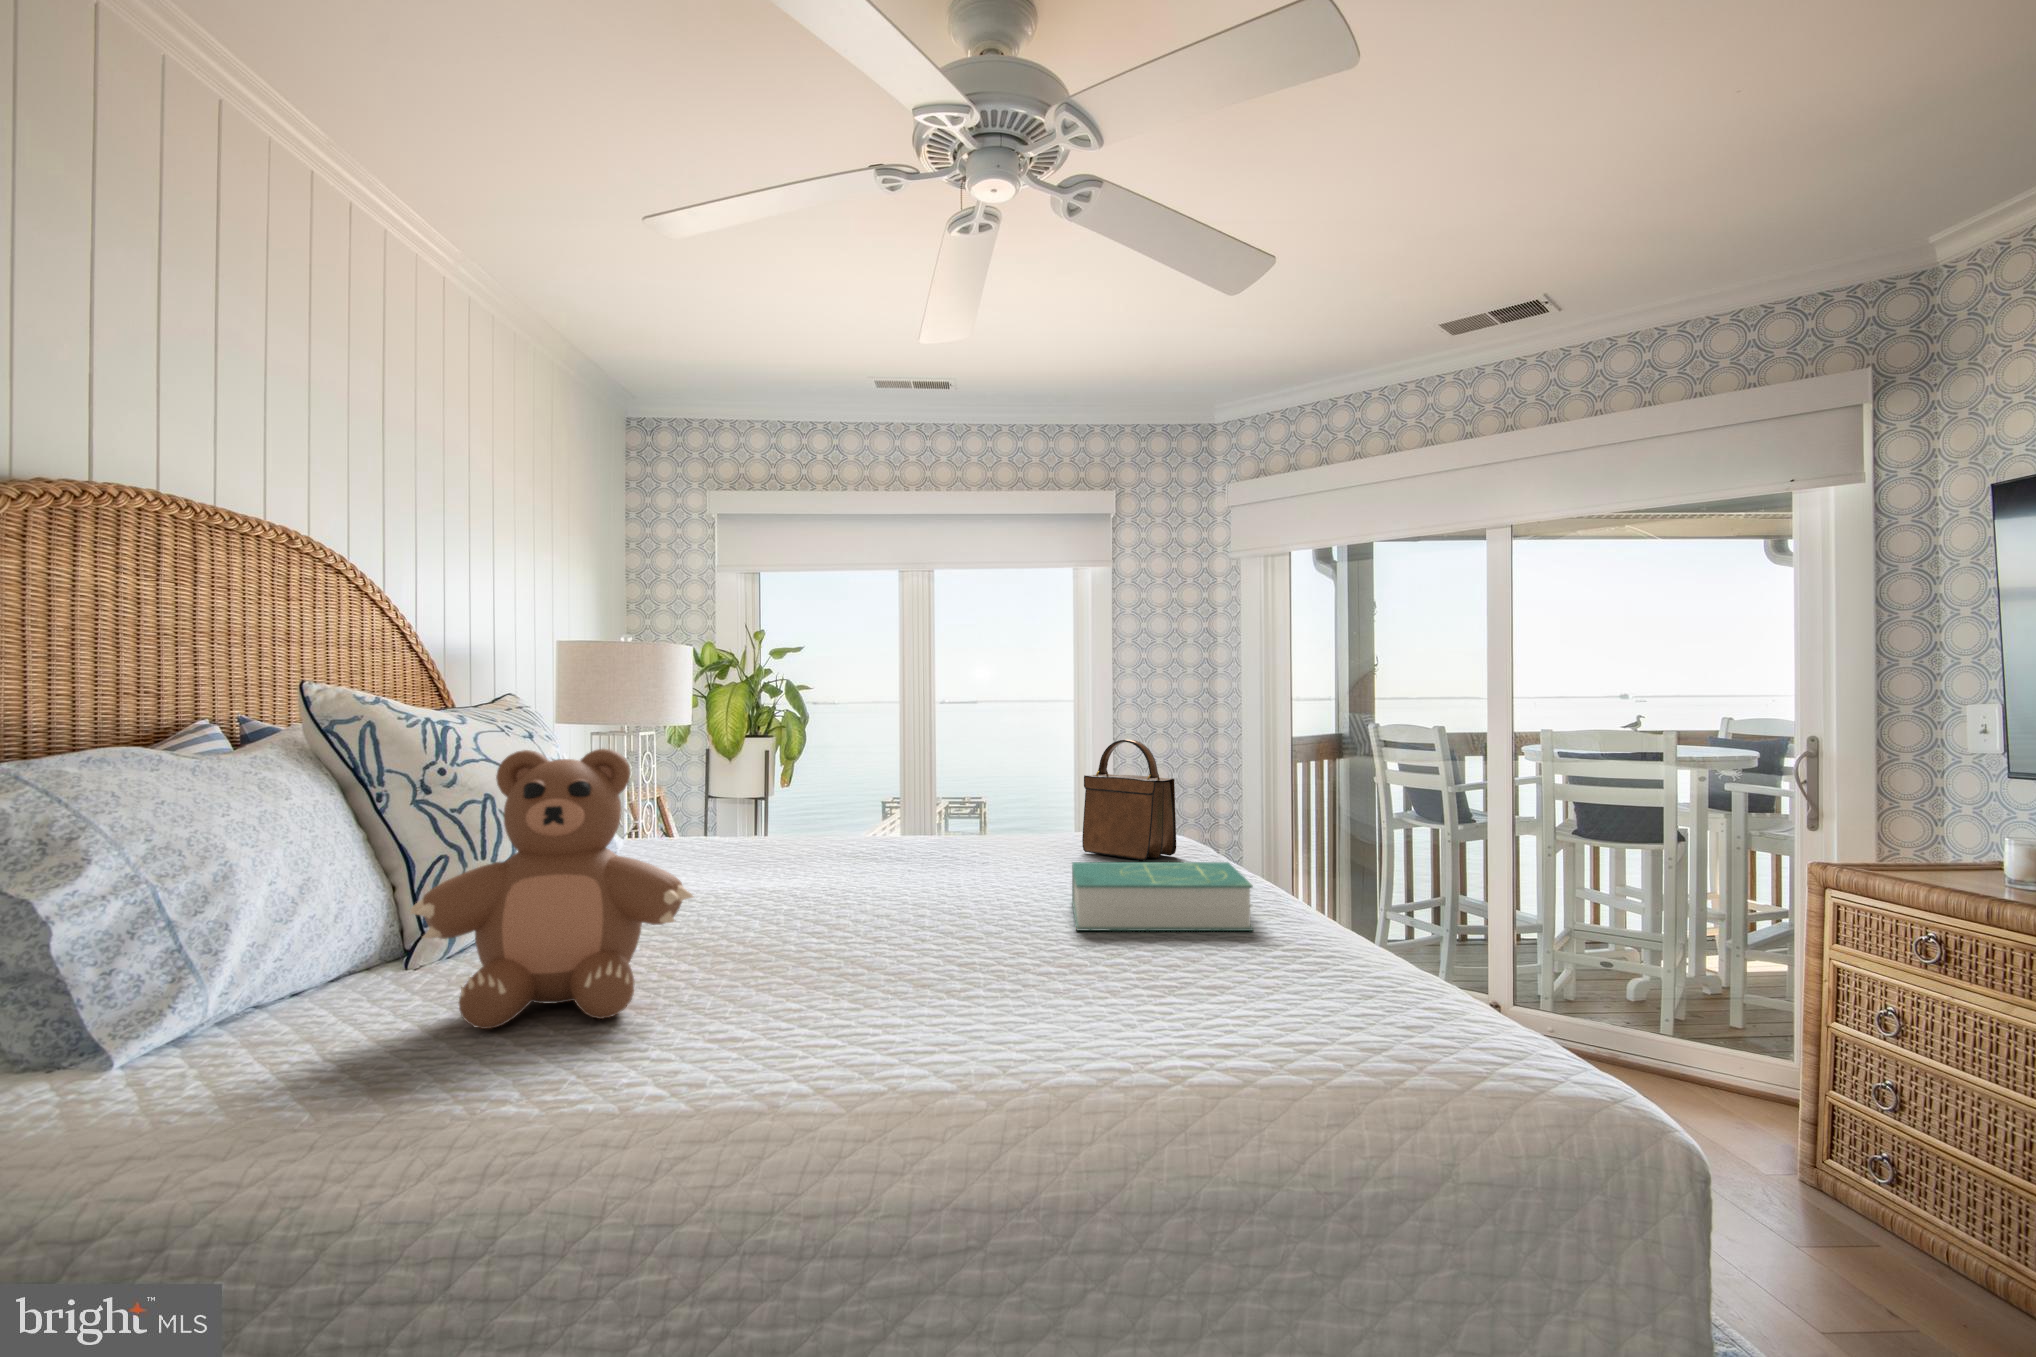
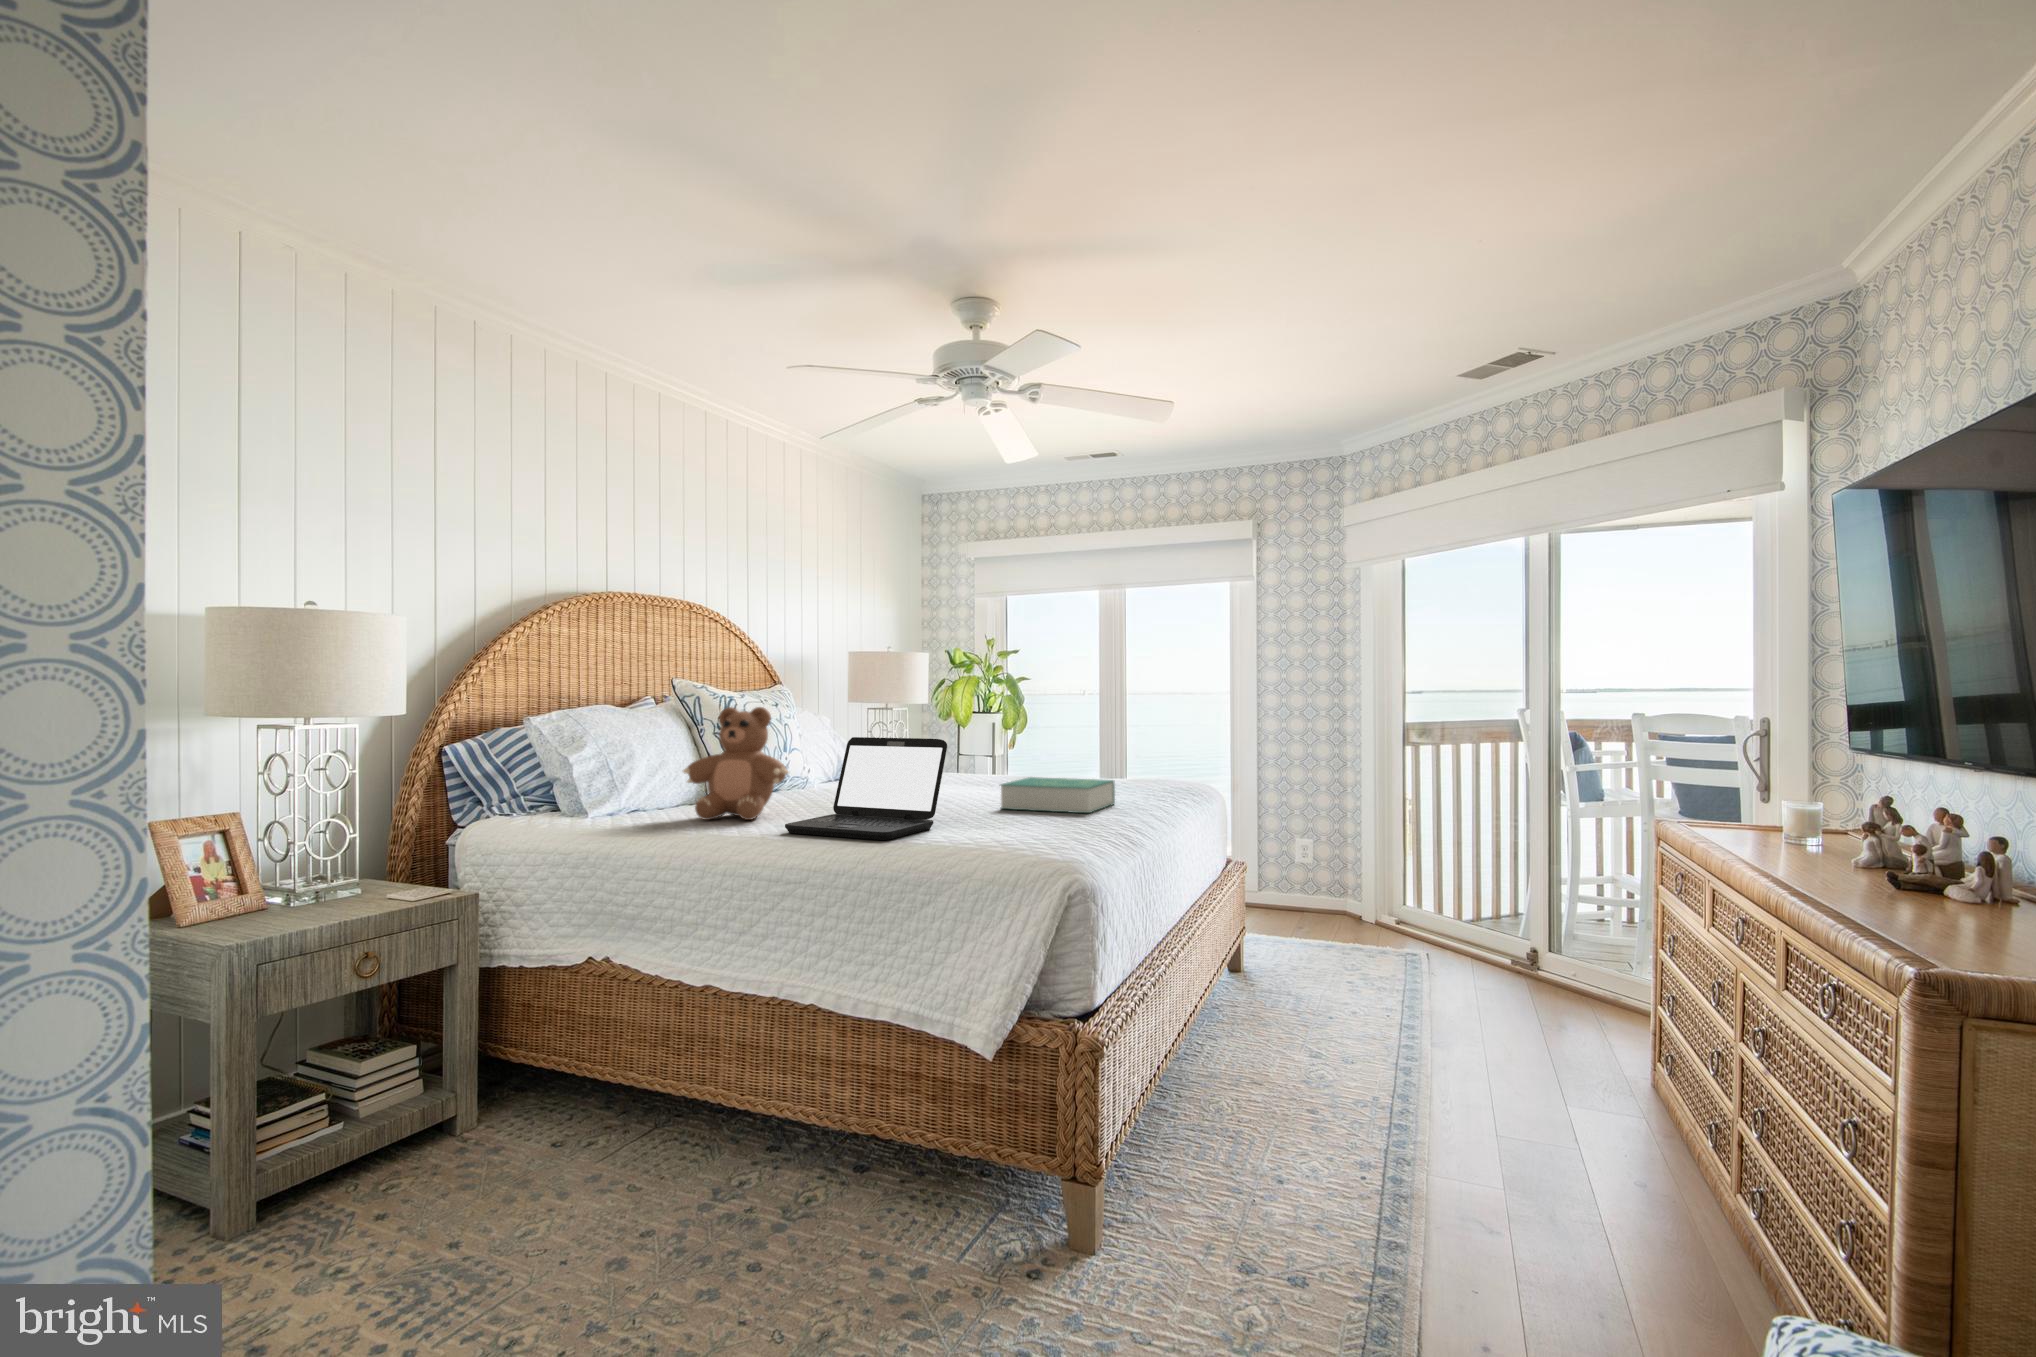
handbag: present [1082,740,1176,861] -> none [1103,710,1154,787]
laptop: none [779,813,1091,1069] -> present [785,737,947,840]

